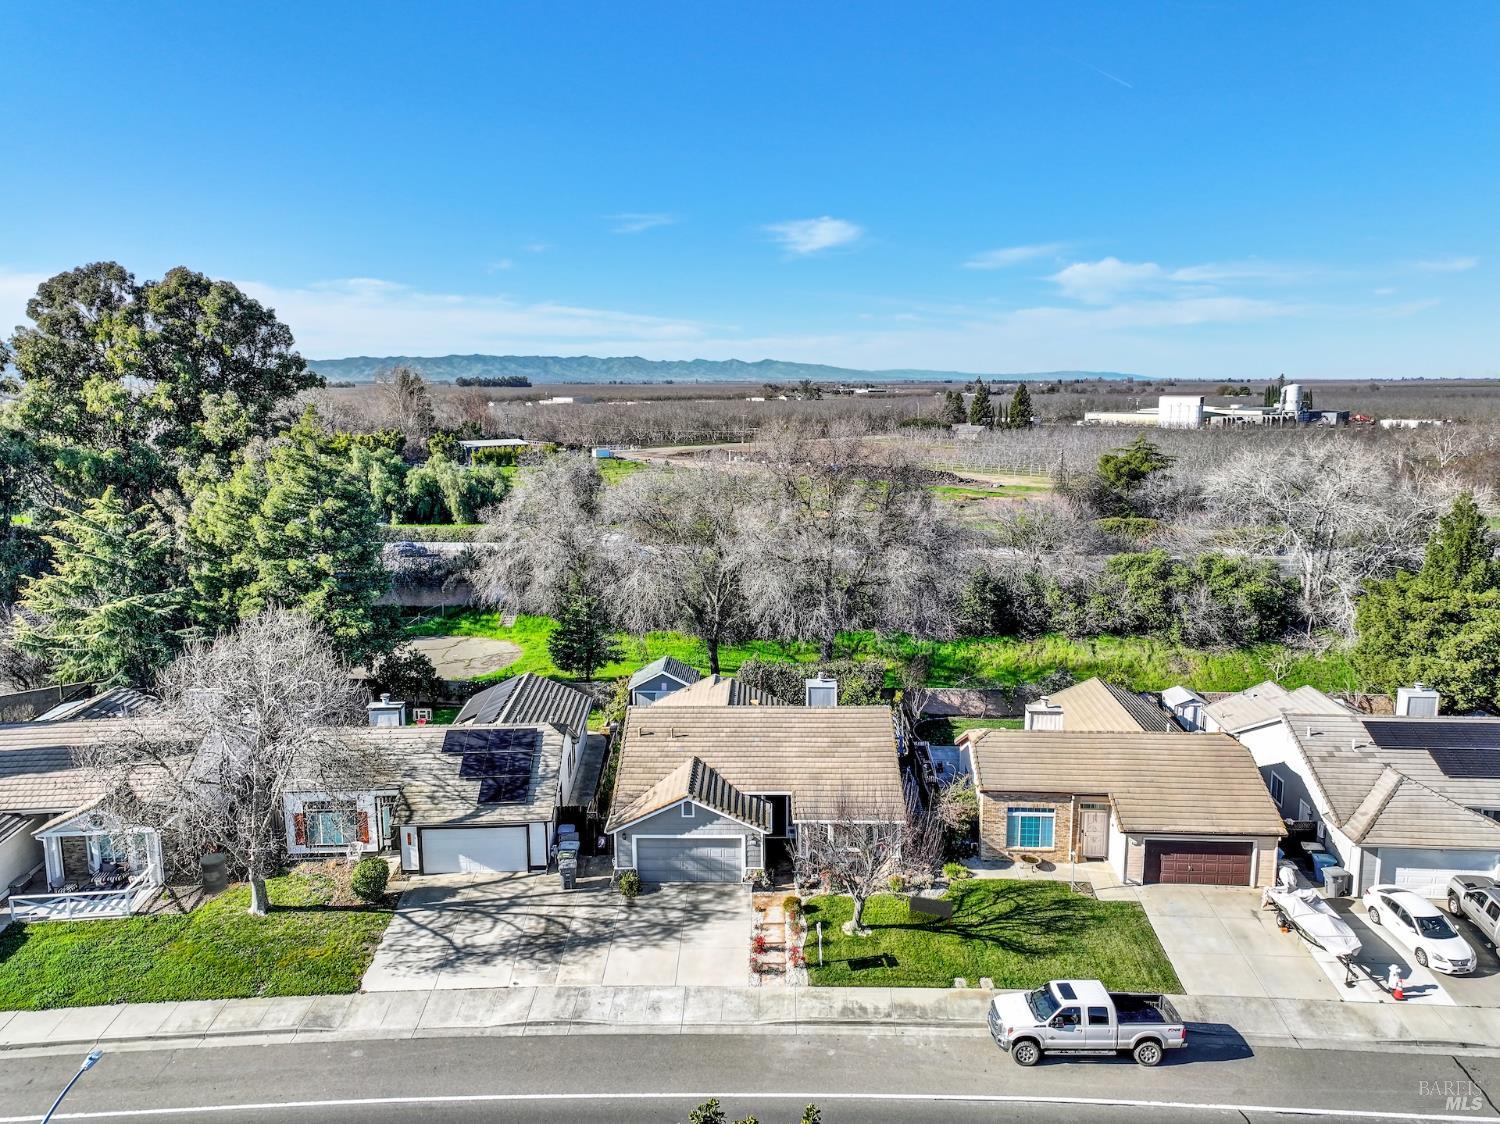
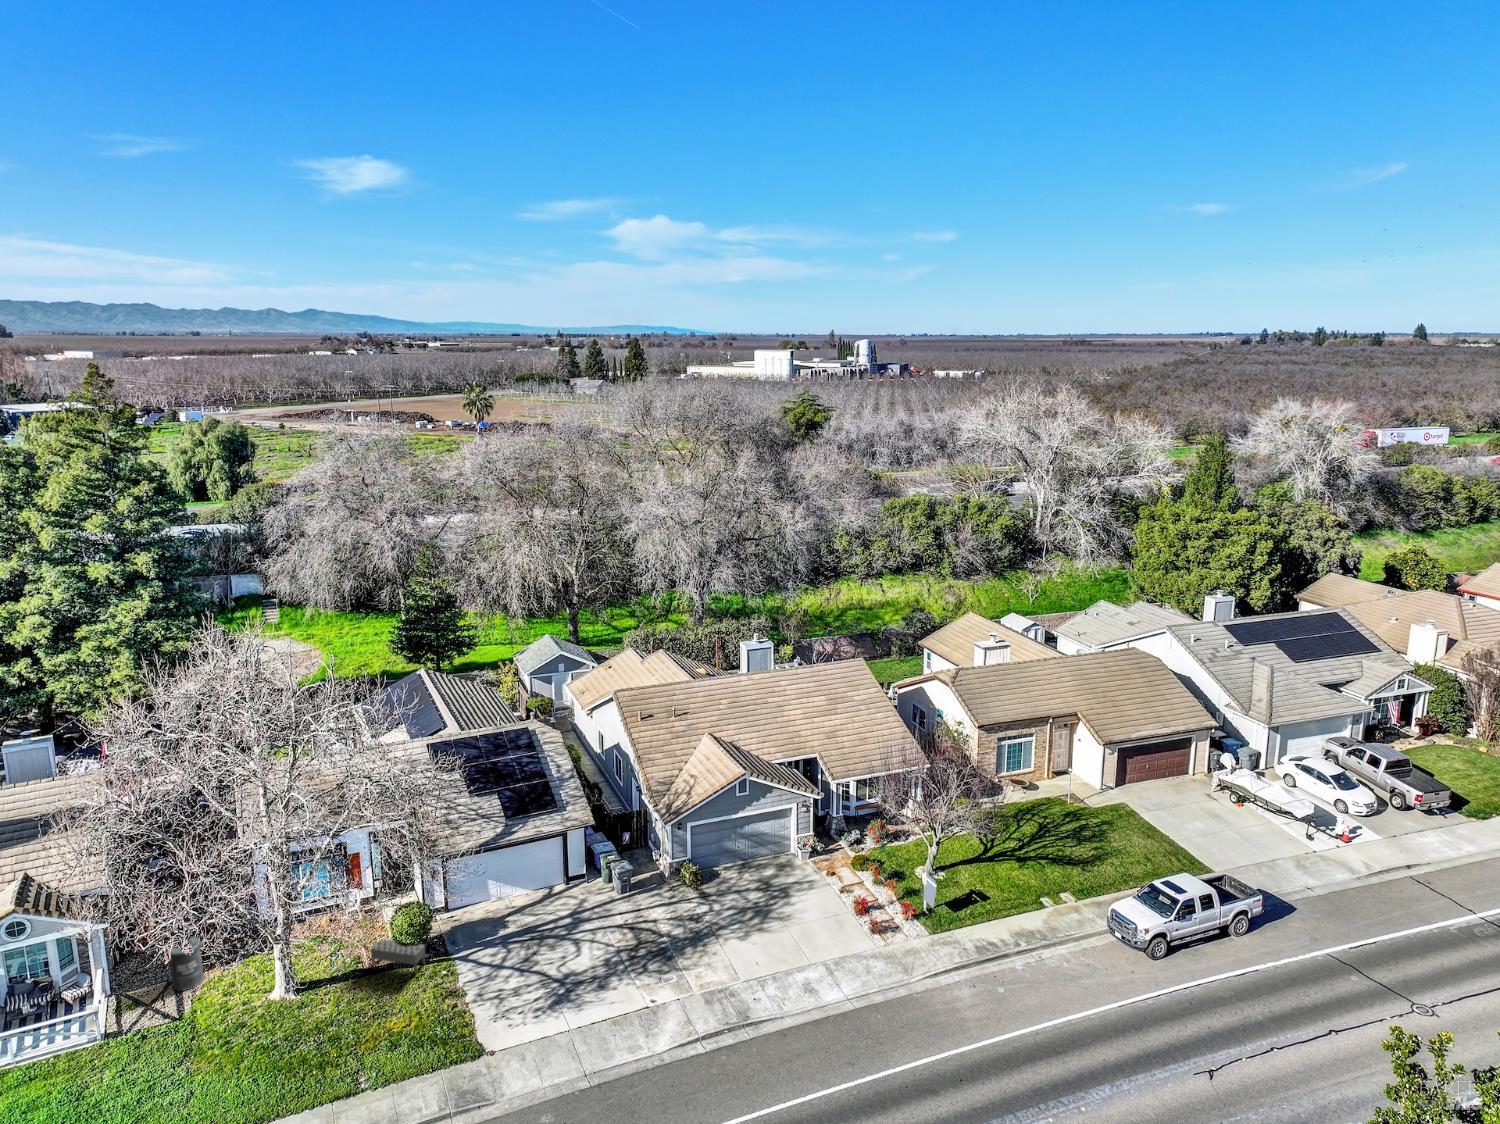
bench: present [909,895,953,926] -> present [370,939,425,974]

